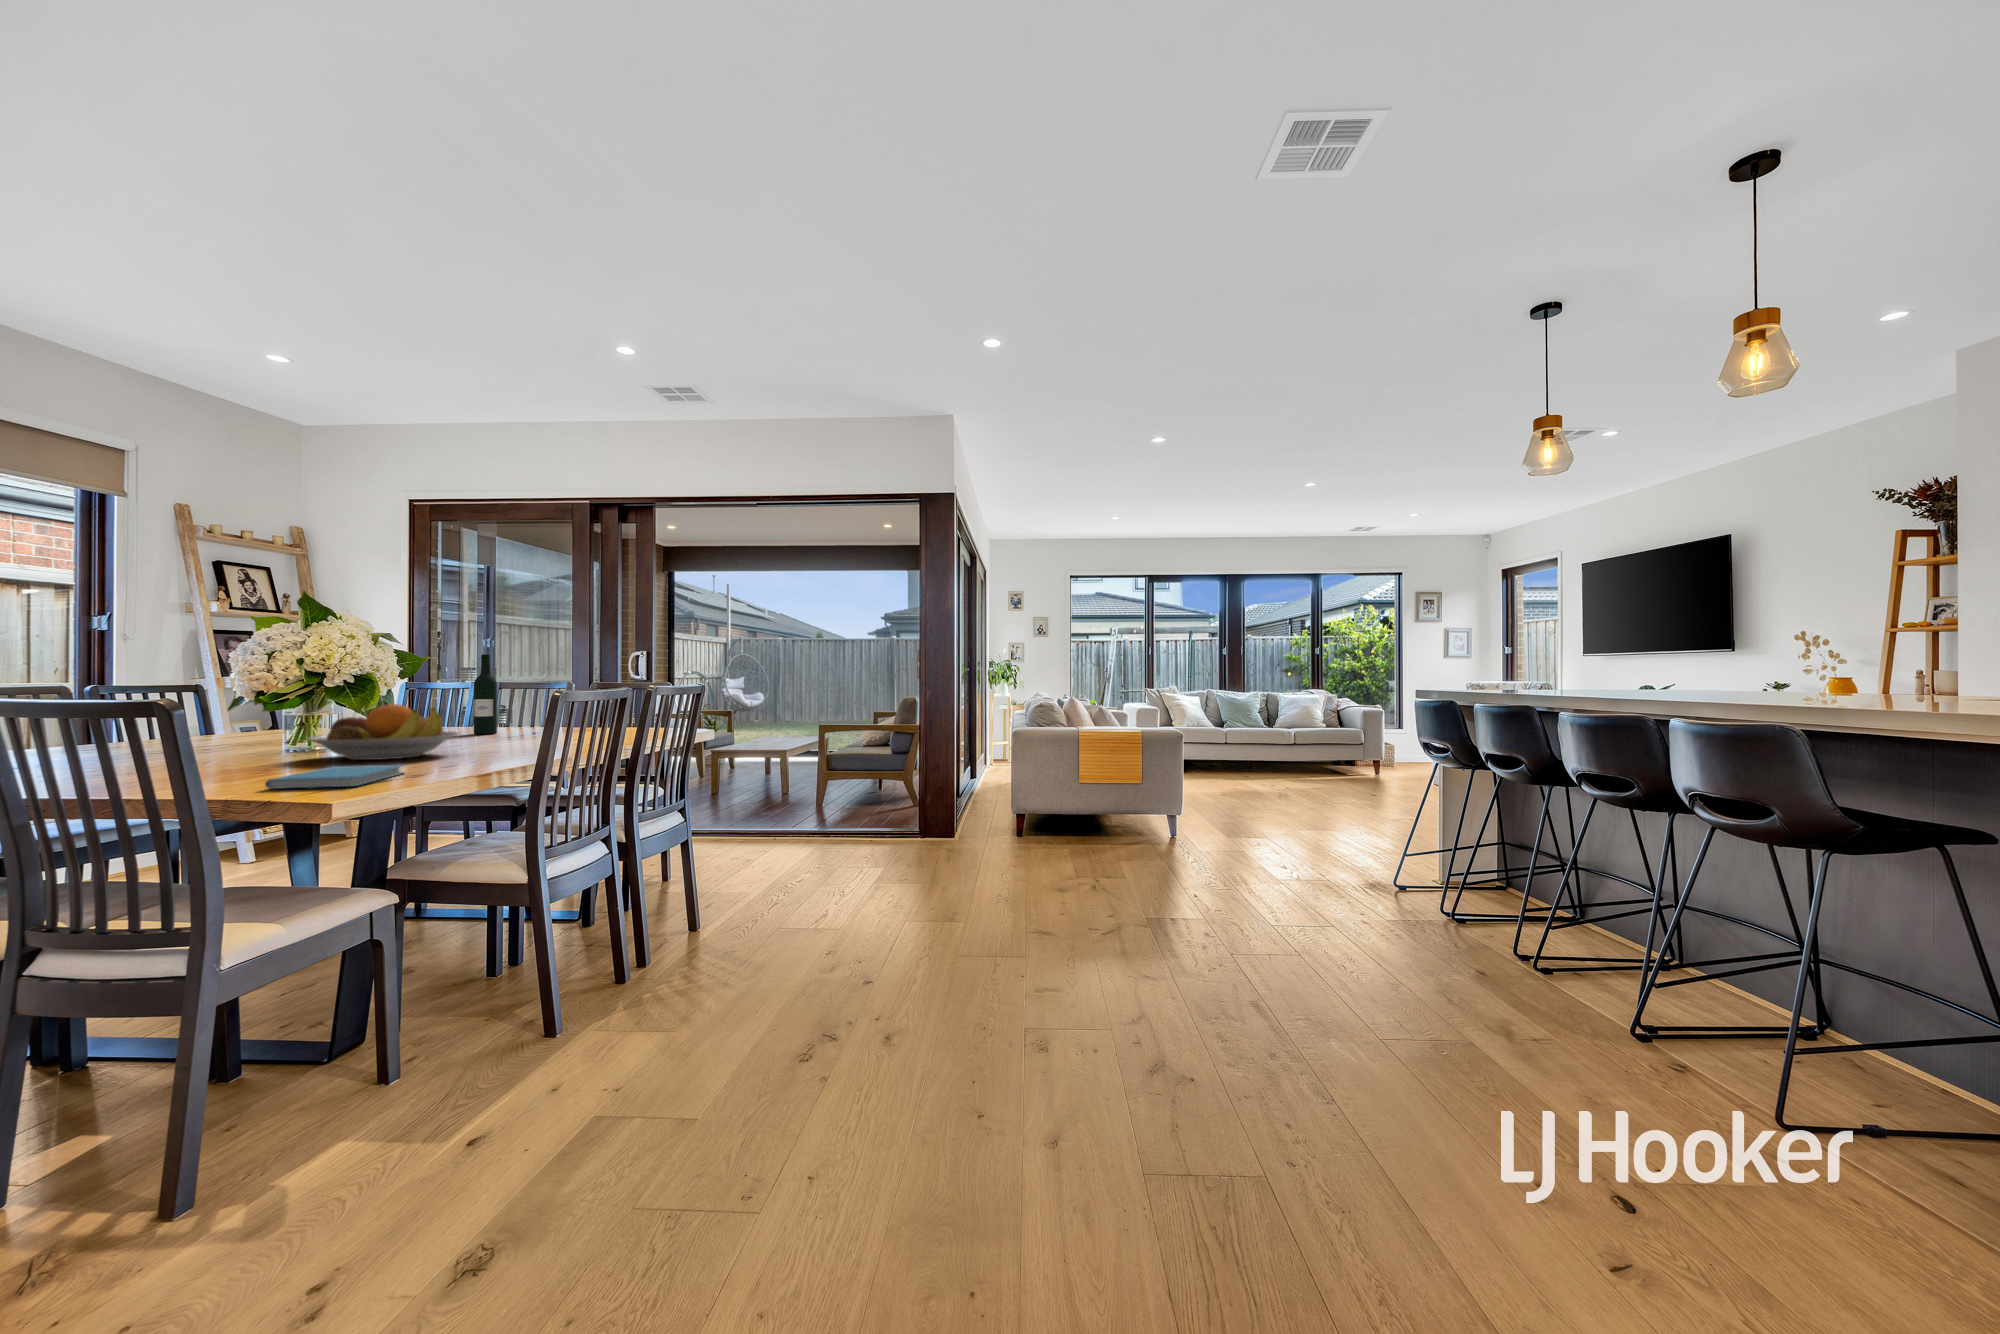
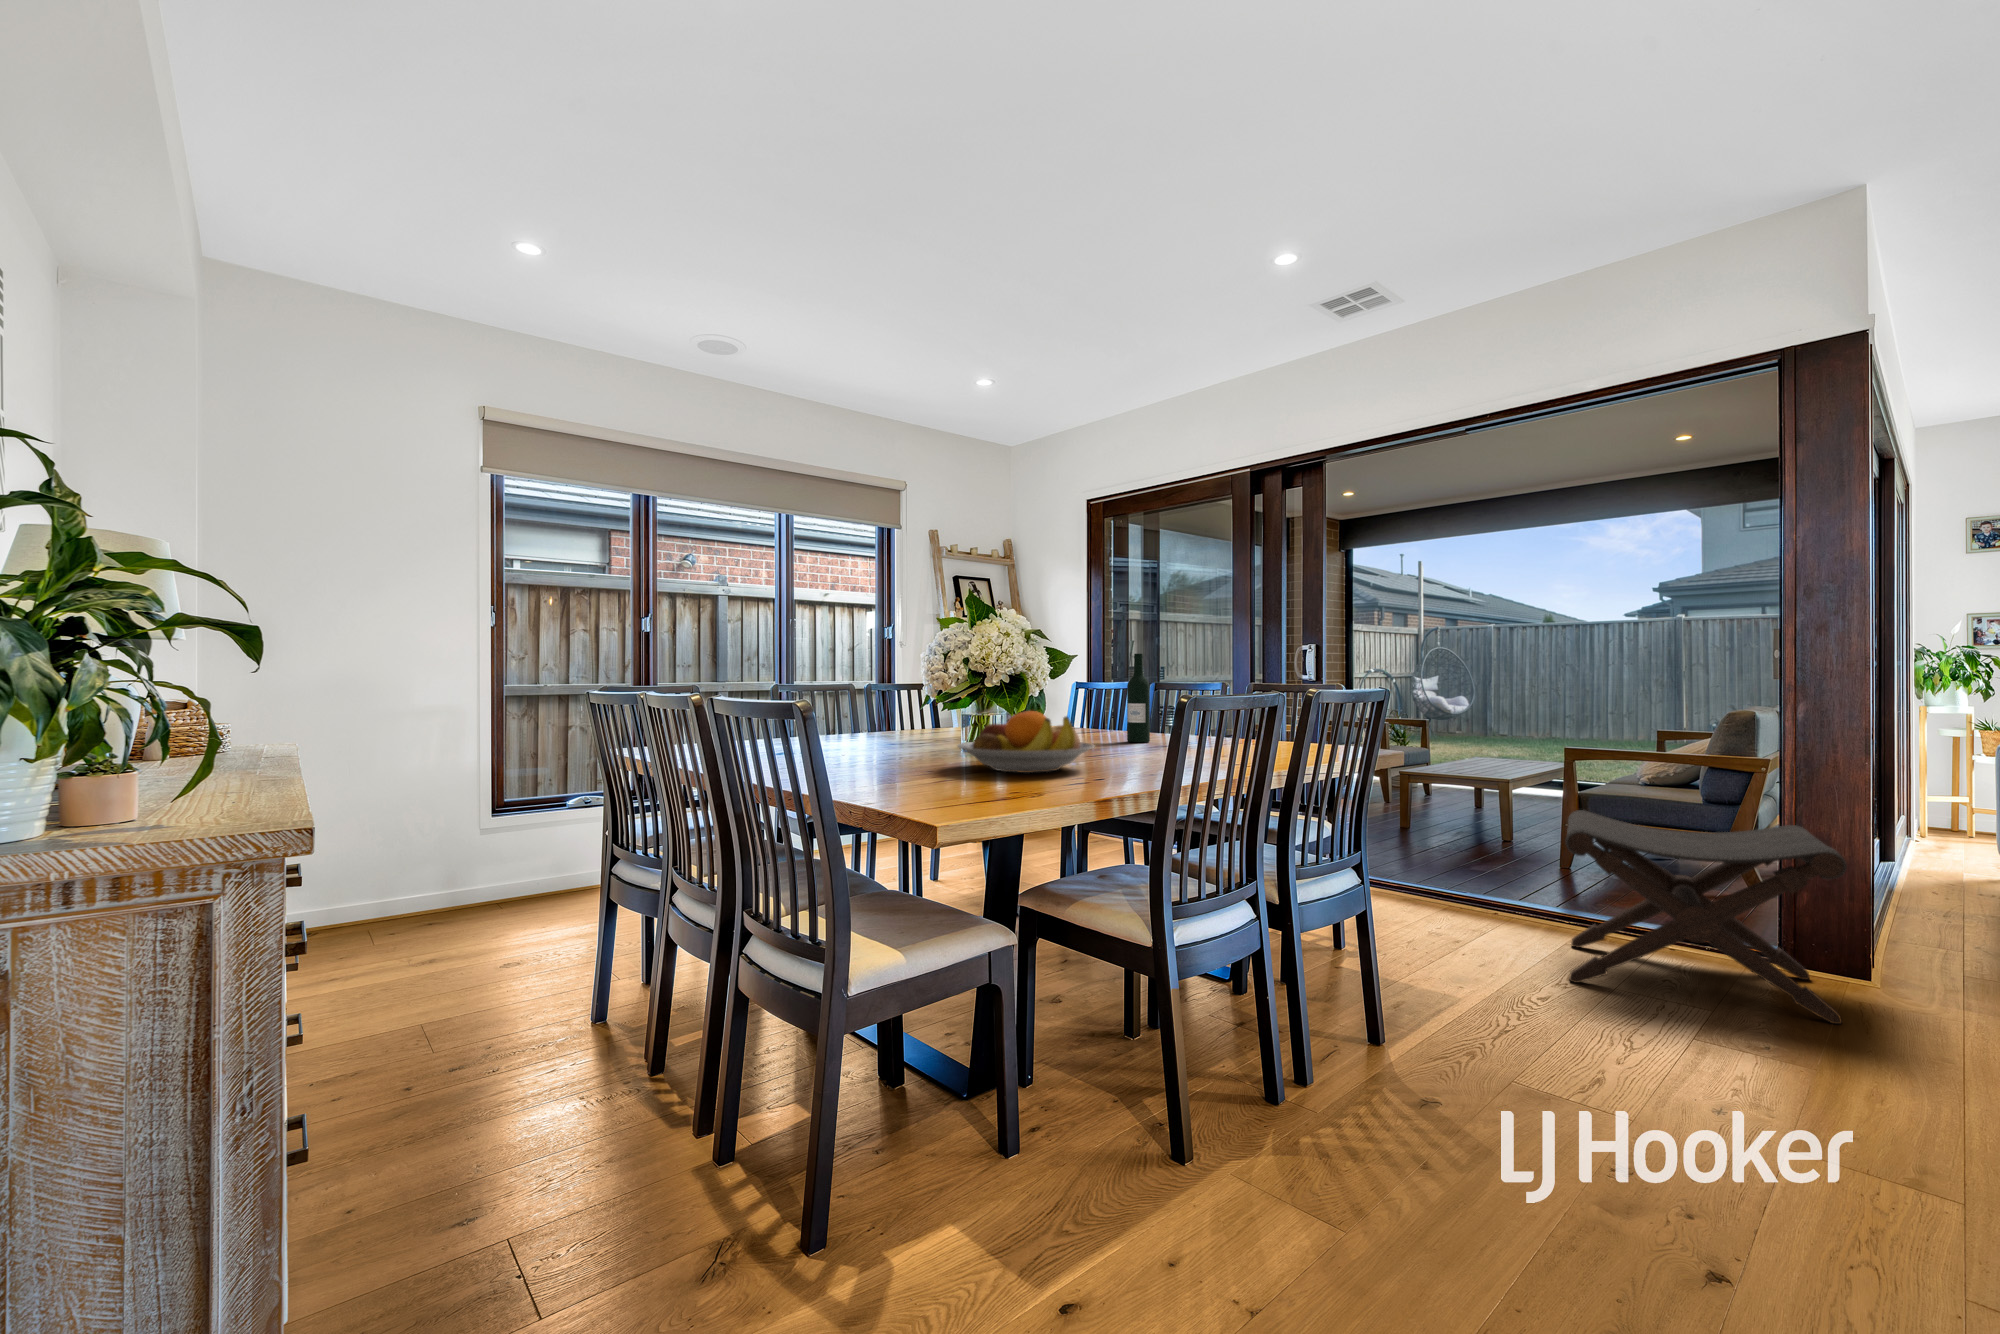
book: present [265,765,403,789] -> none [885,782,1024,813]
footstool: none [820,765,961,882] -> present [1565,810,1847,1024]

